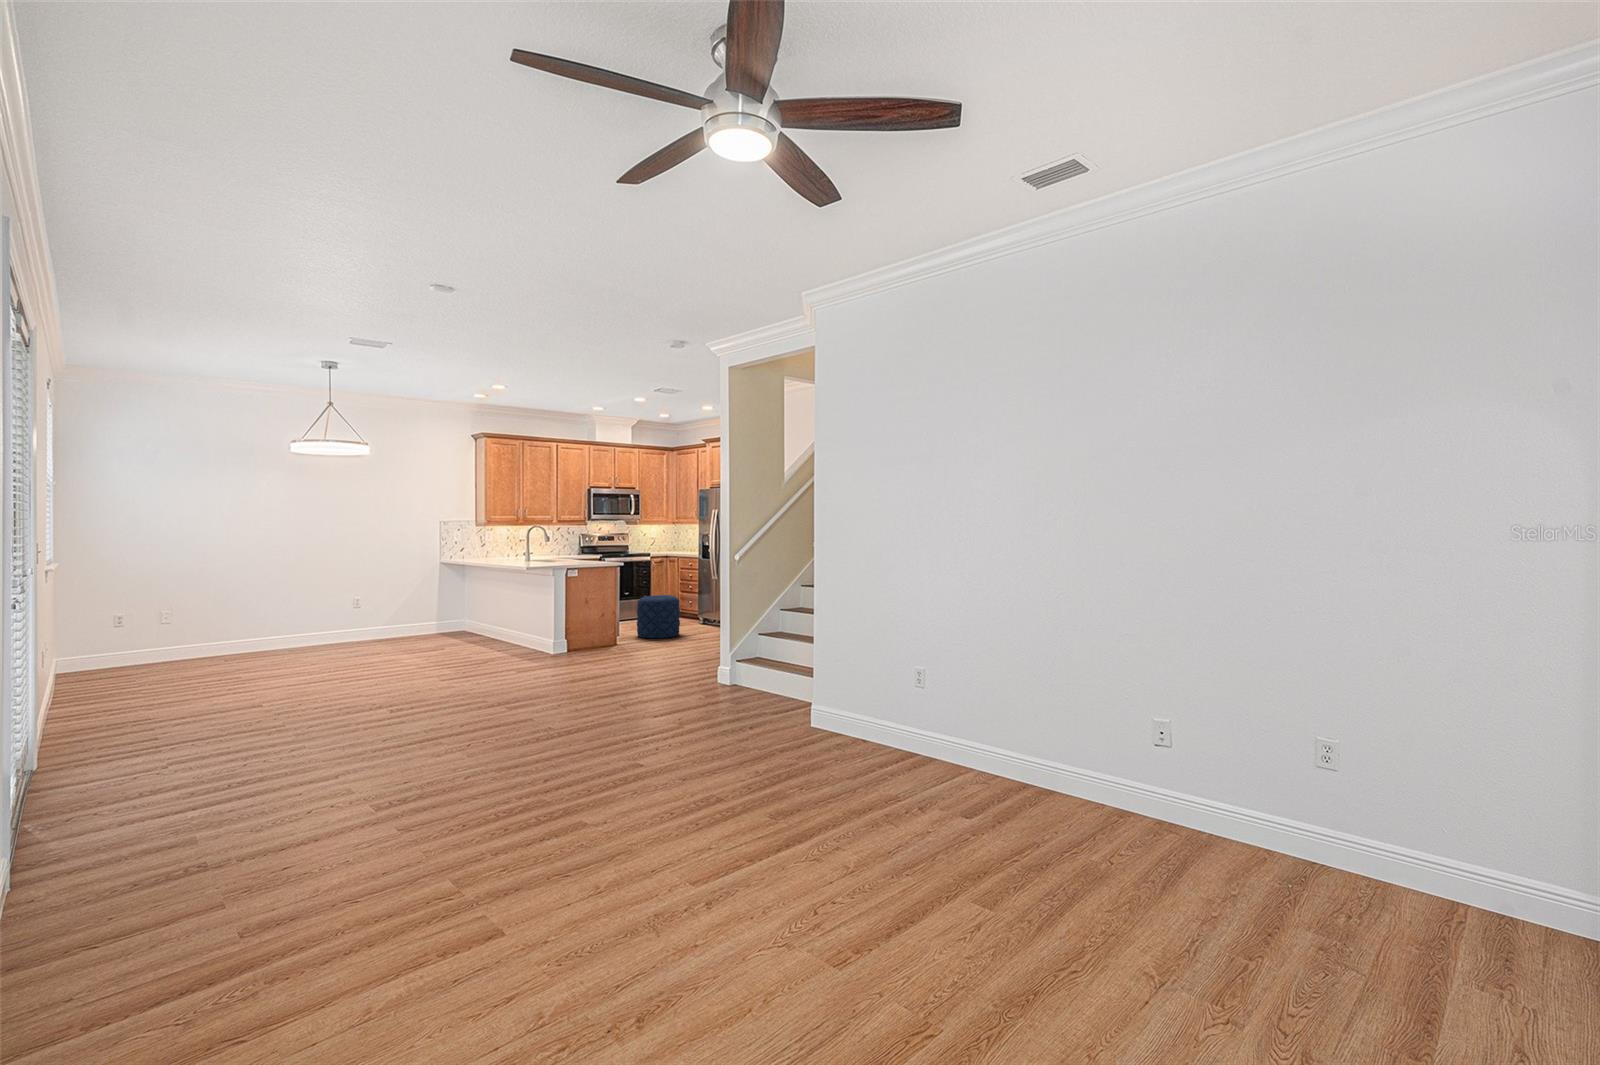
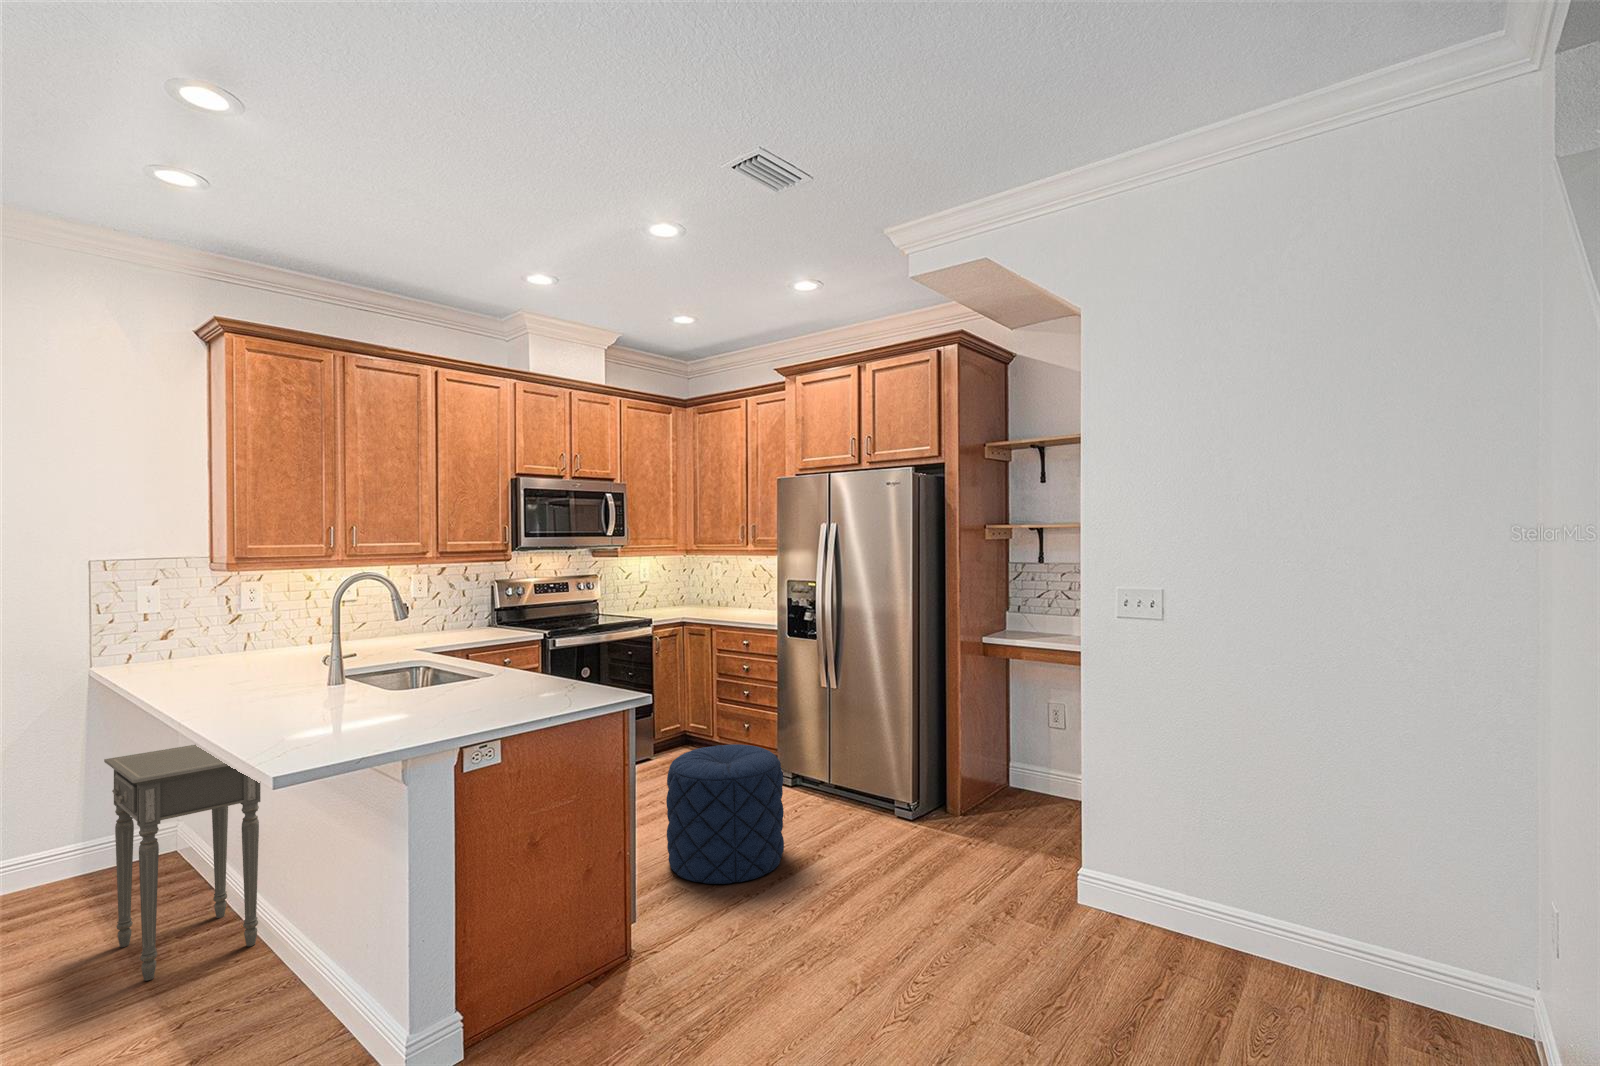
side table: none [459,582,506,645] -> present [104,745,260,981]

